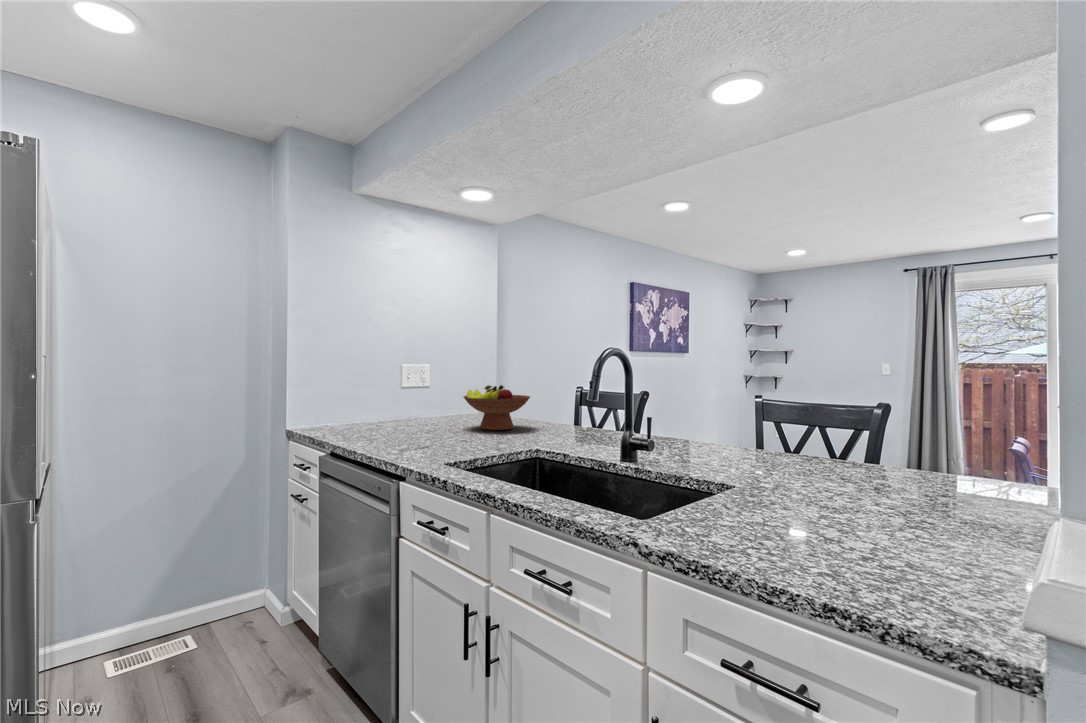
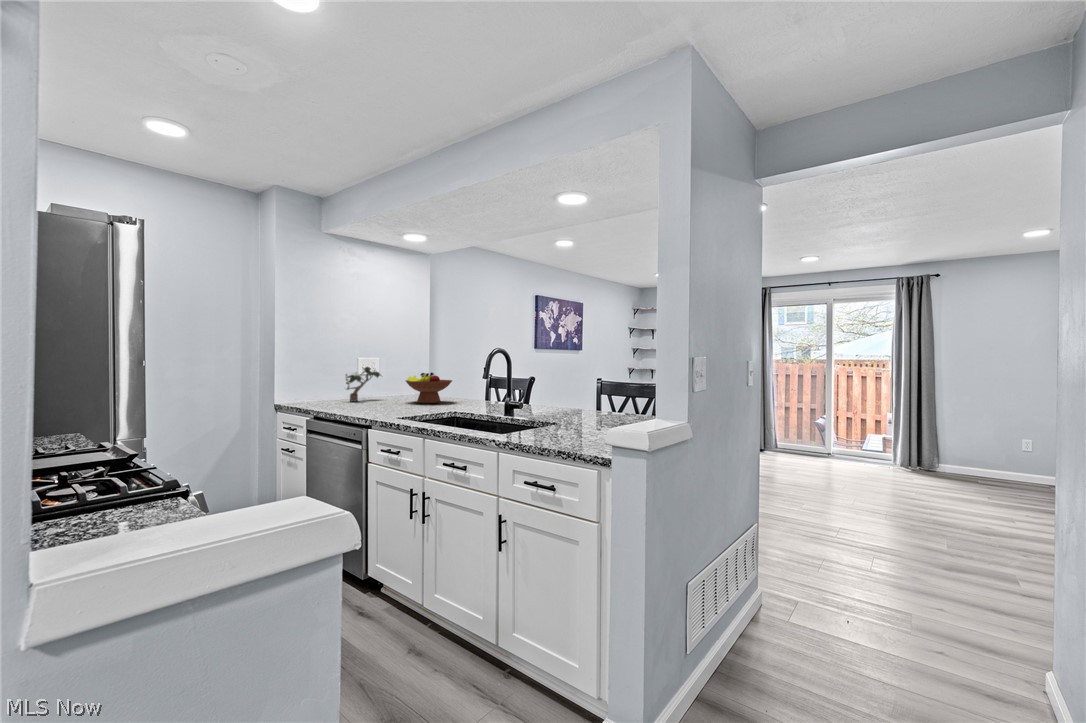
potted plant: none [376,374,436,425] -> present [346,367,381,401]

